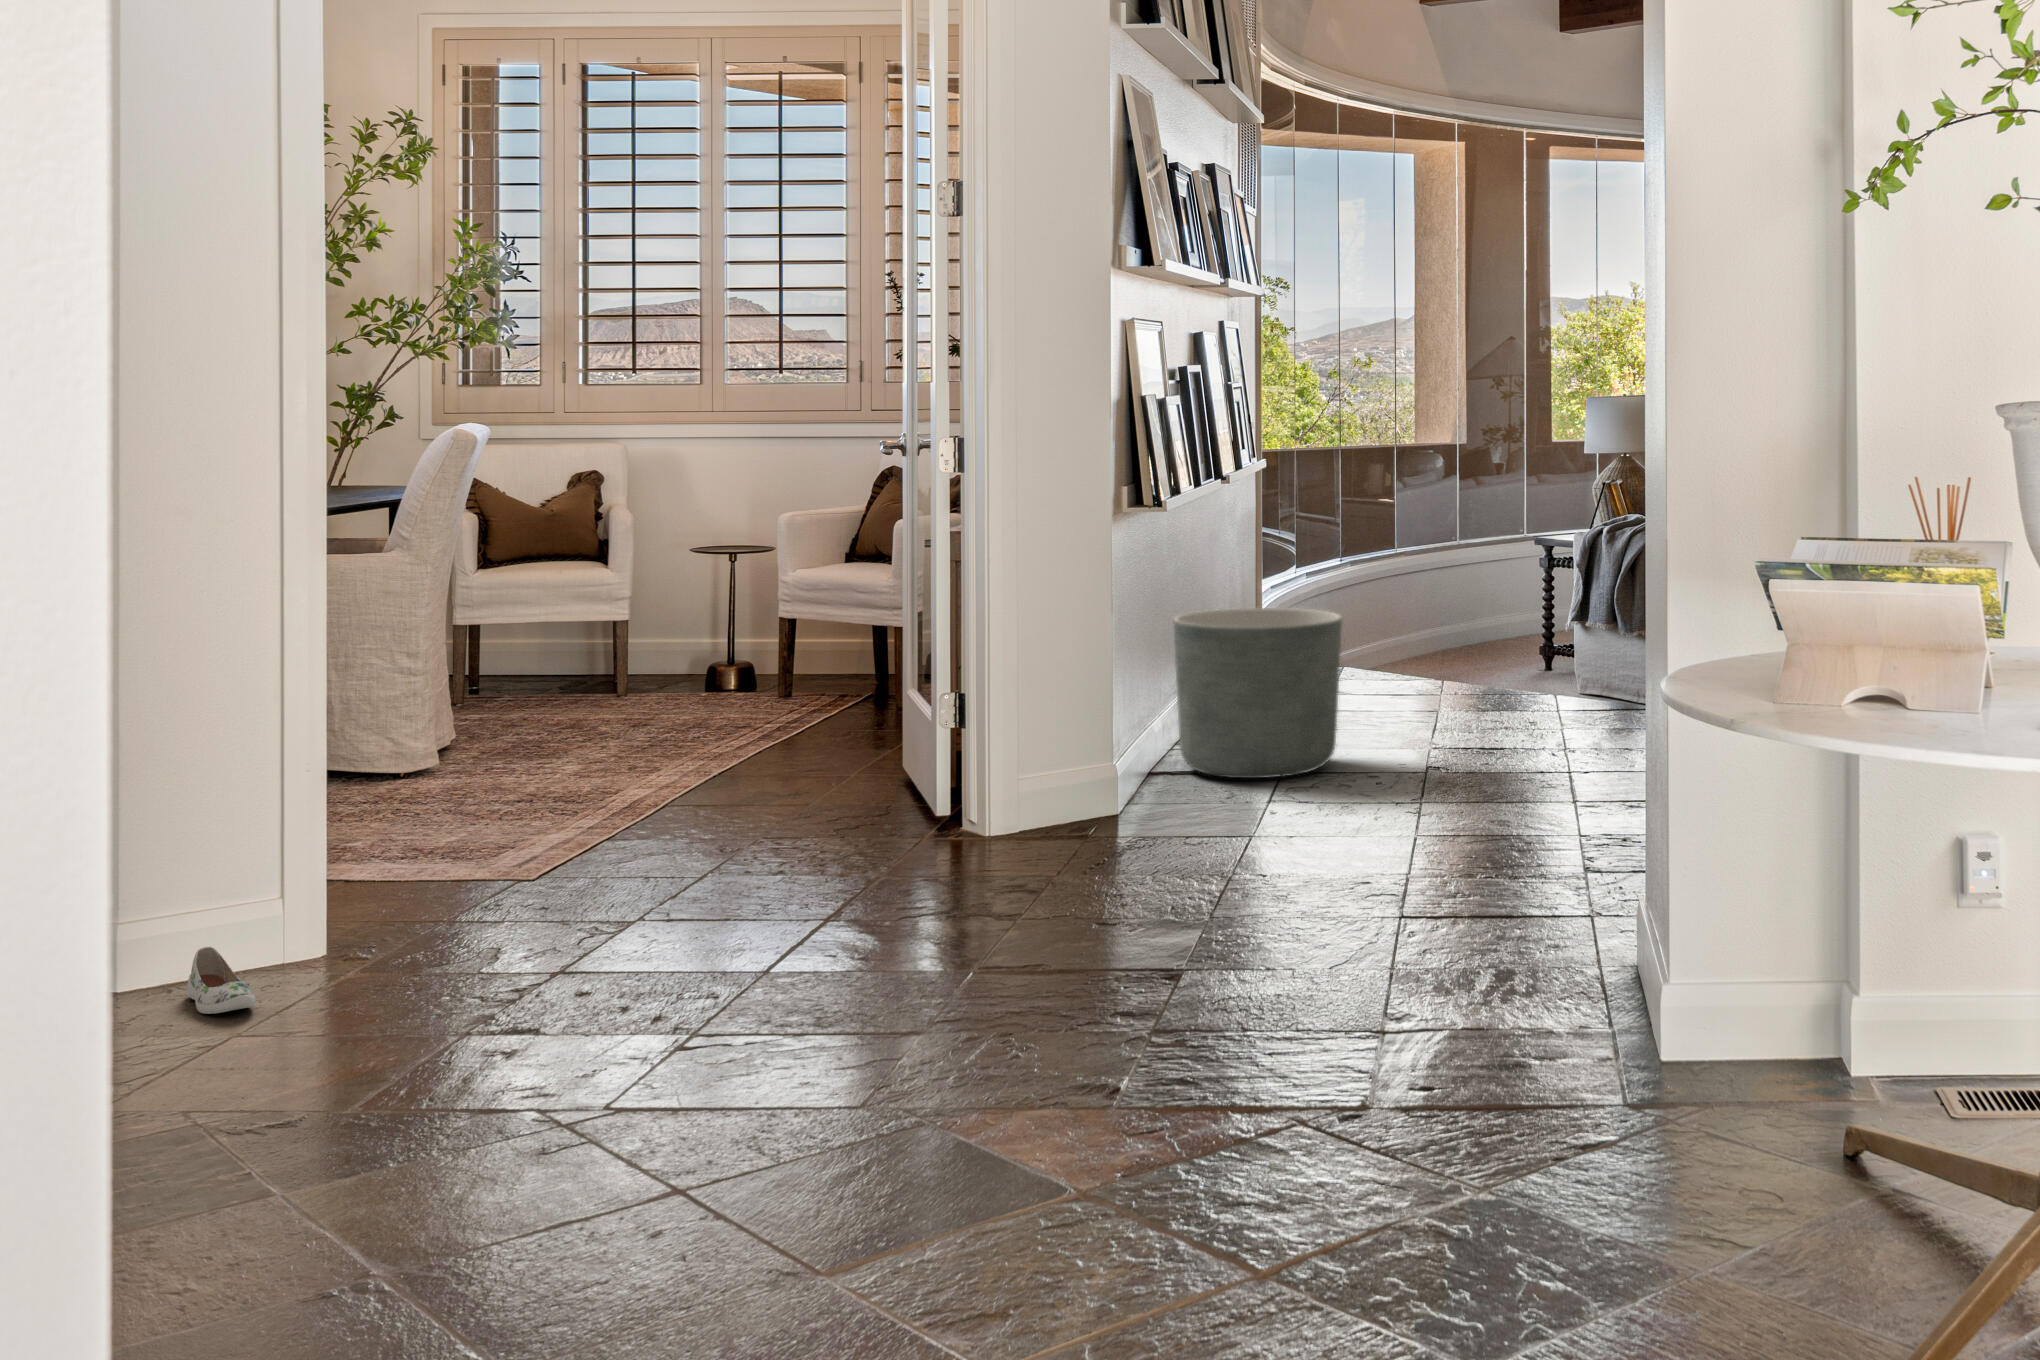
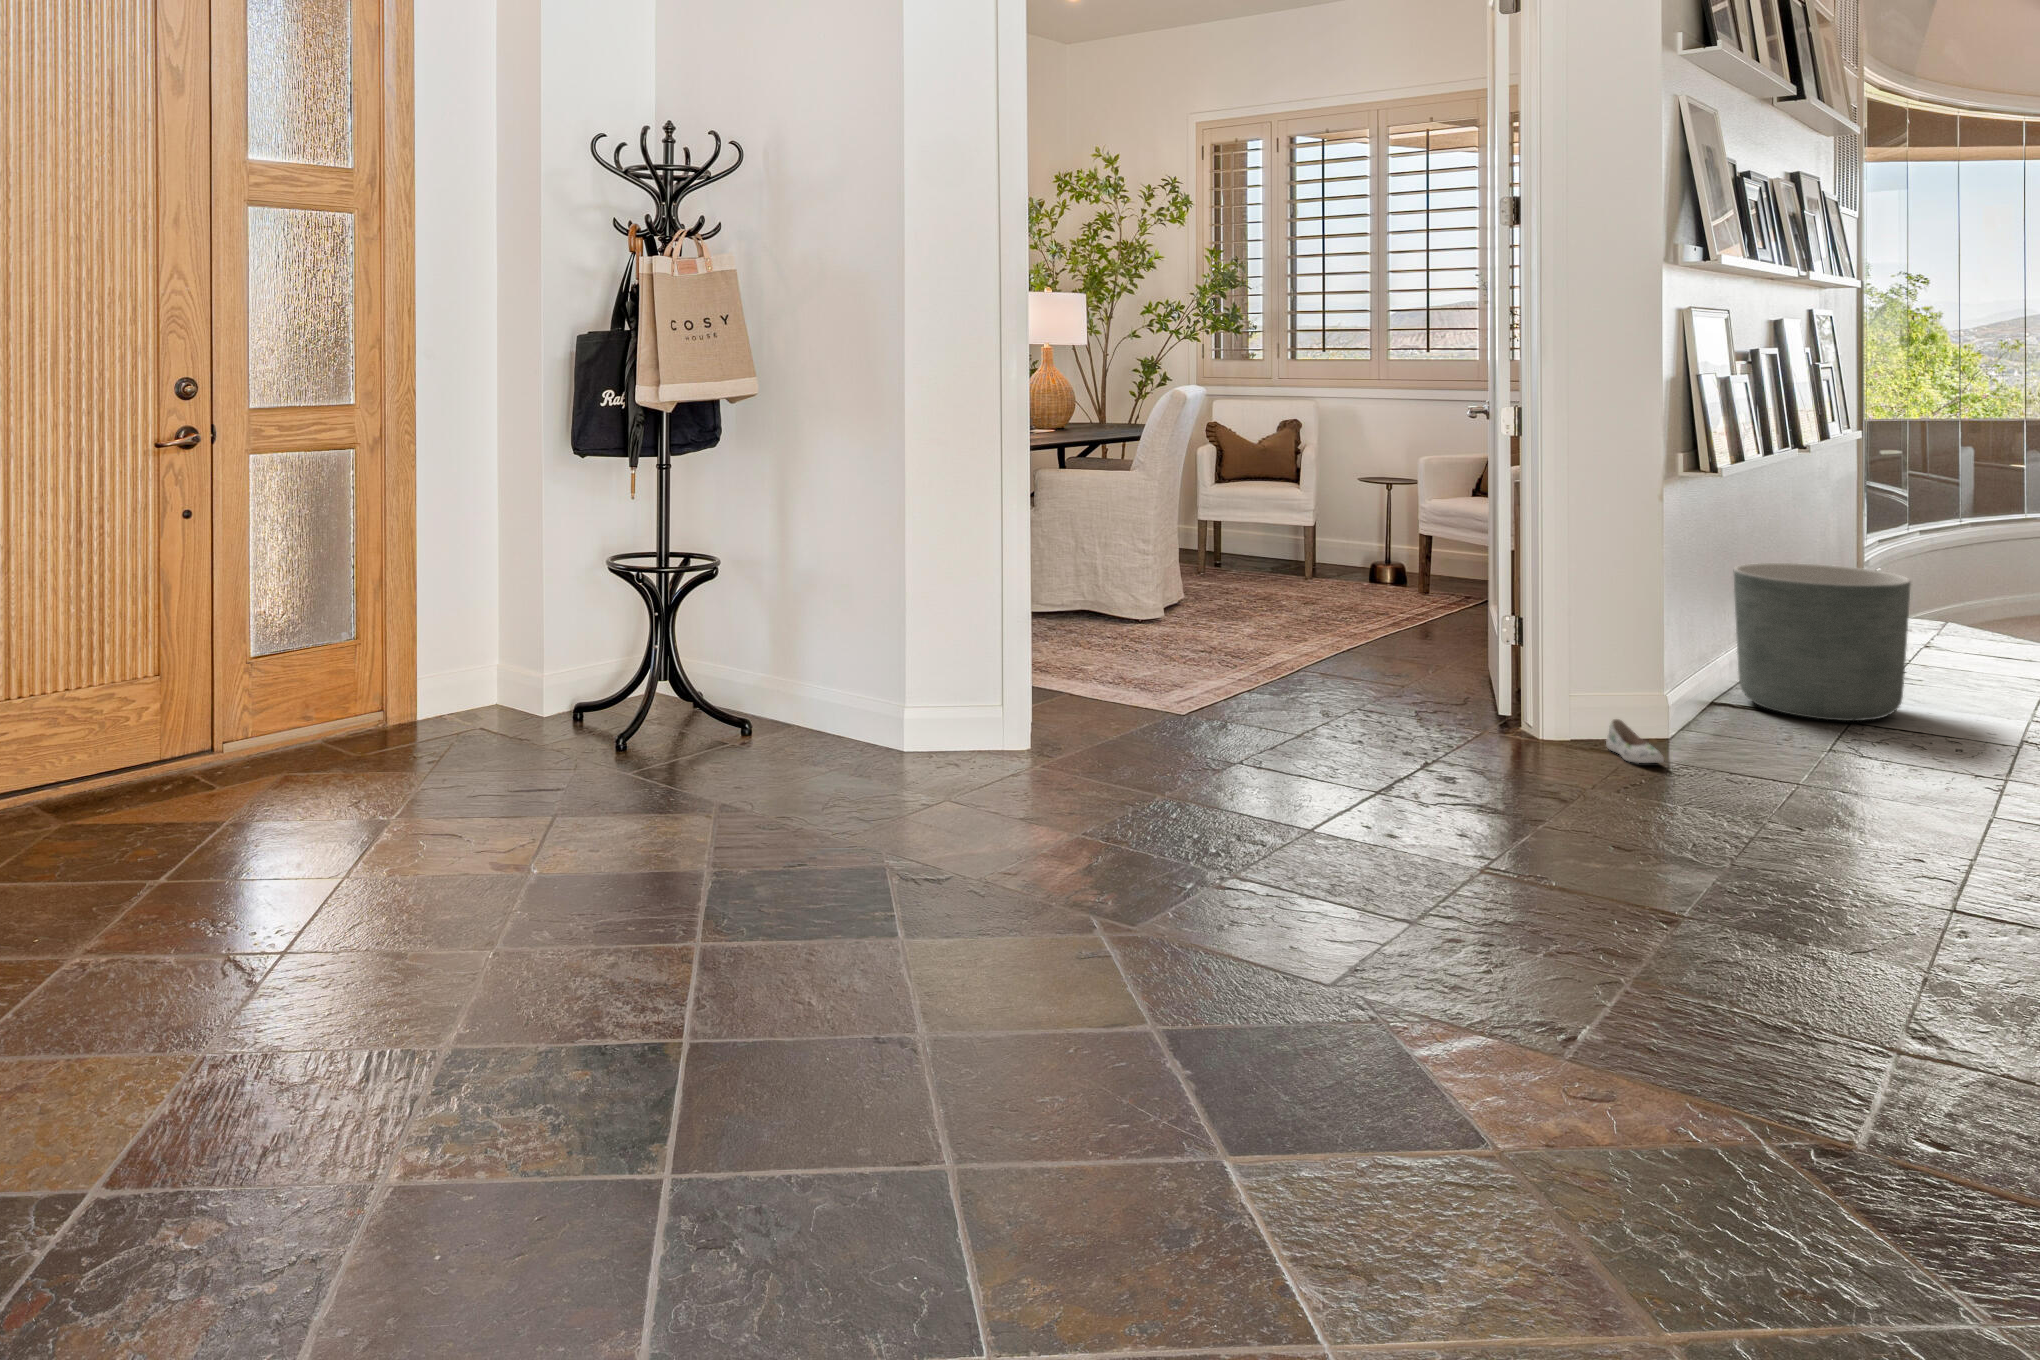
shoe: present [187,947,255,1014] -> present [1606,719,1664,763]

